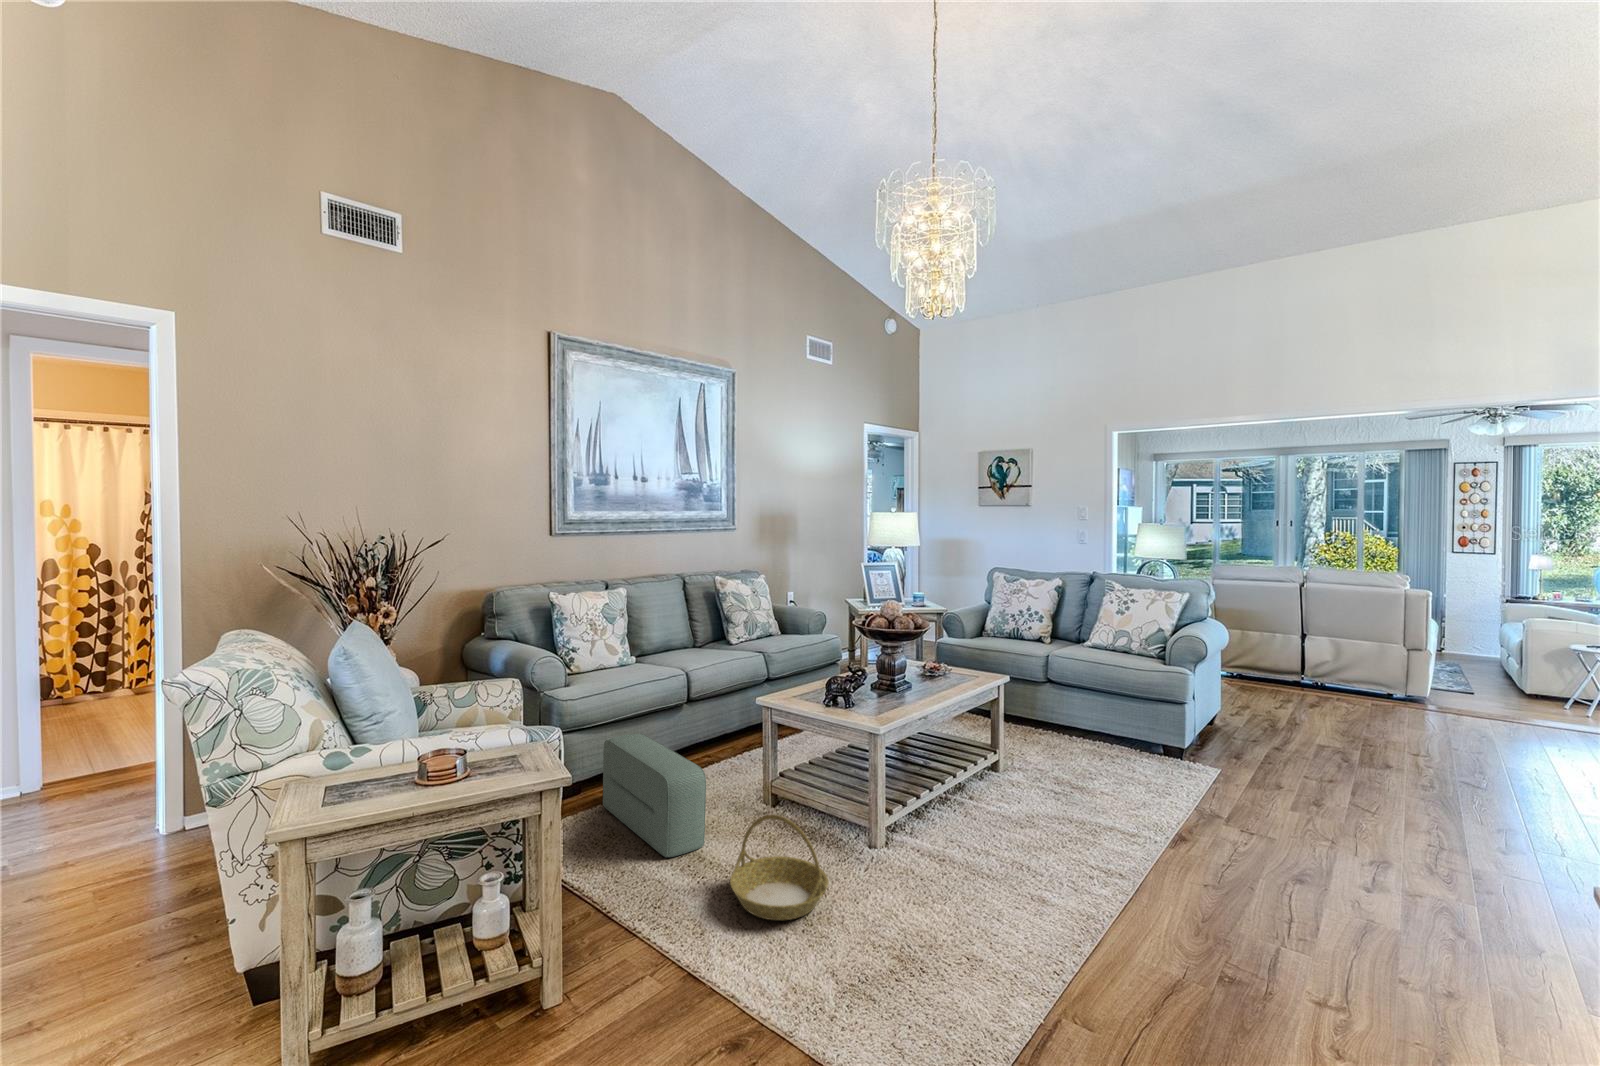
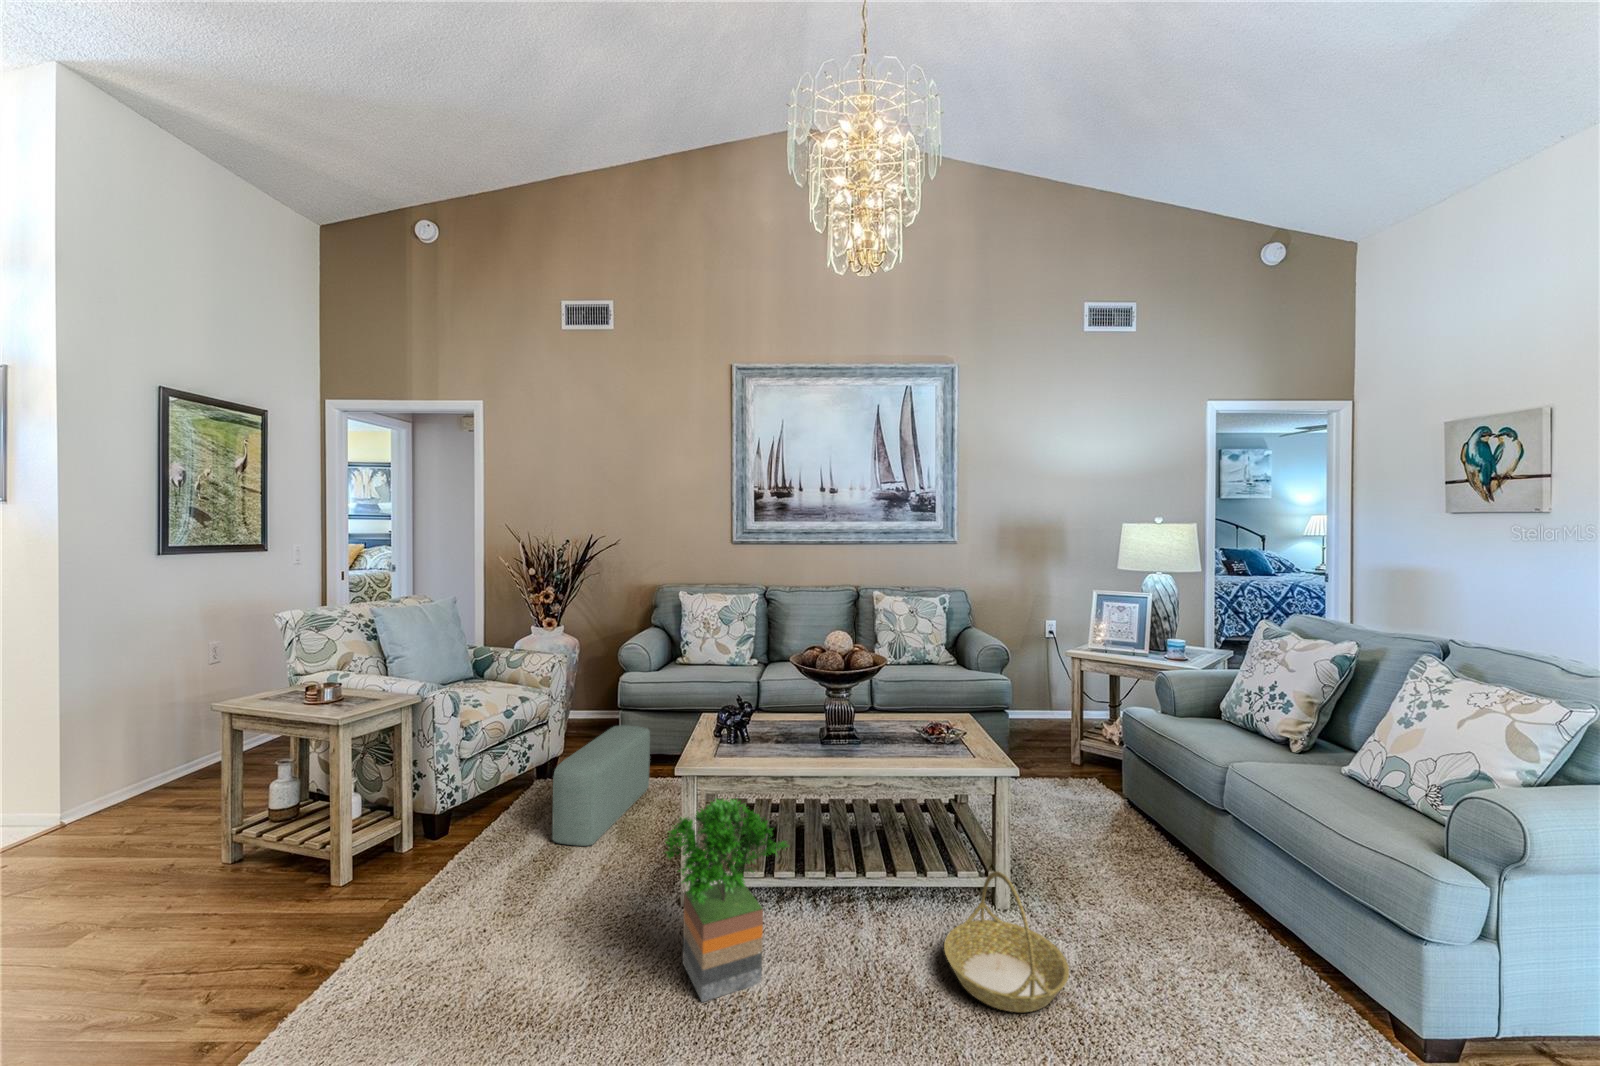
potted tree: none [917,726,1004,868] -> present [665,799,787,1002]
basket: present [730,815,829,920] -> present [944,871,1069,1012]

